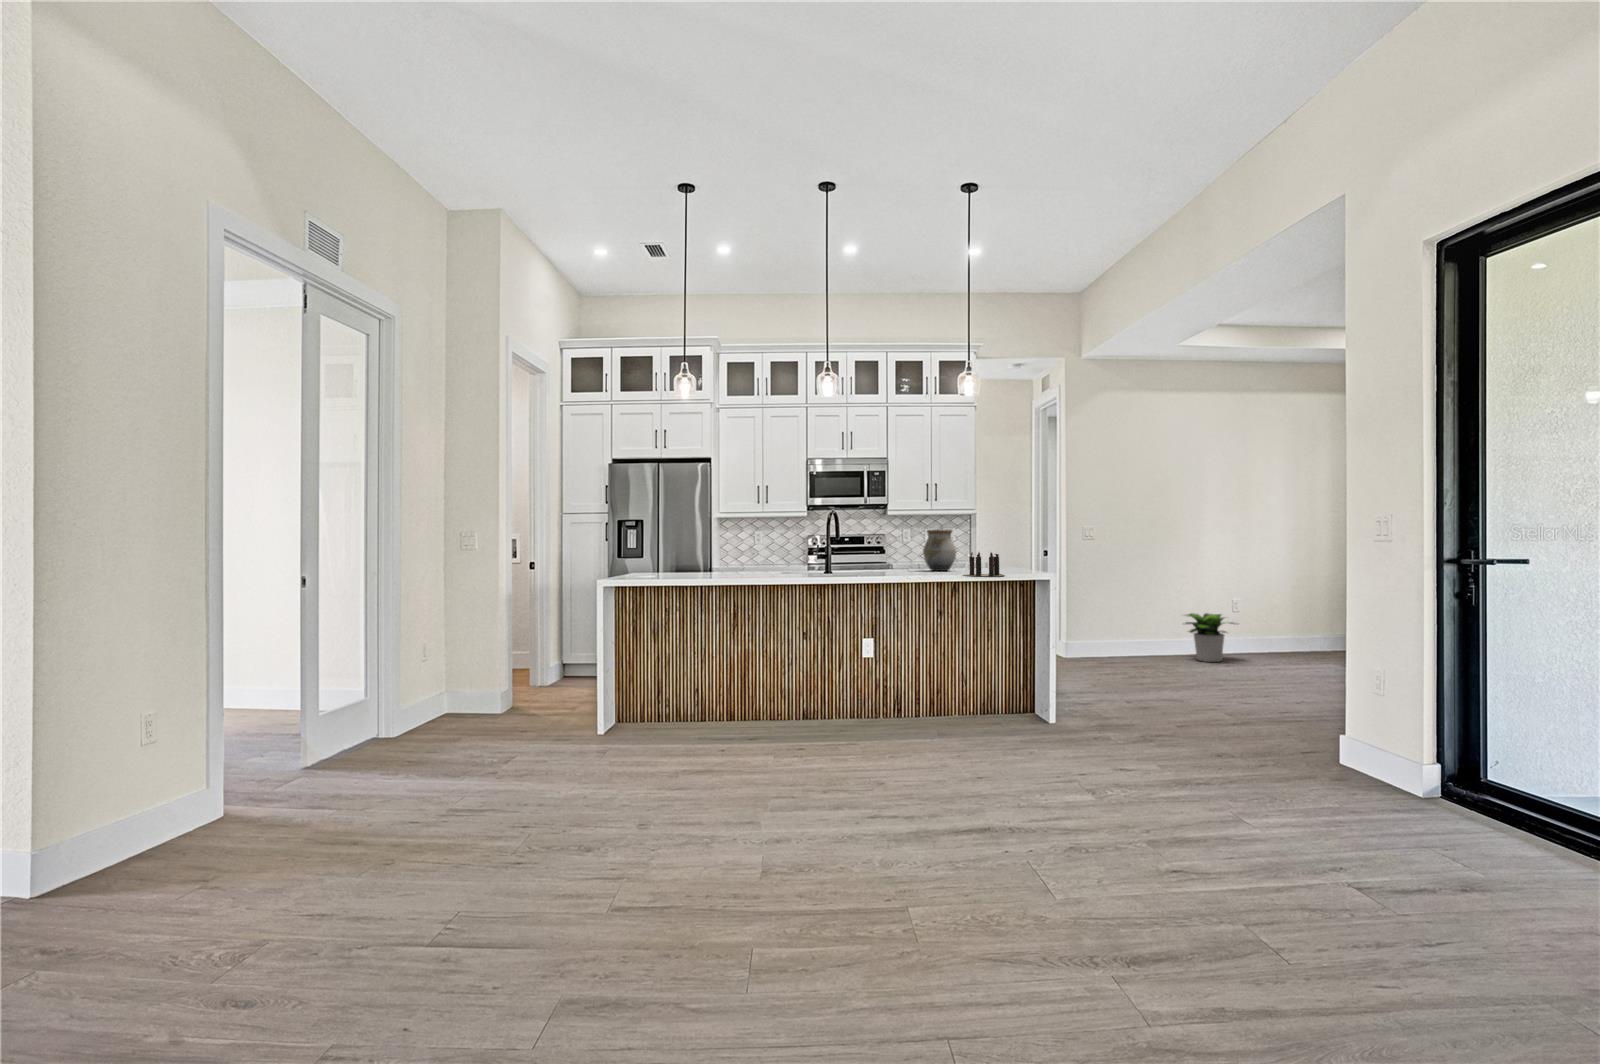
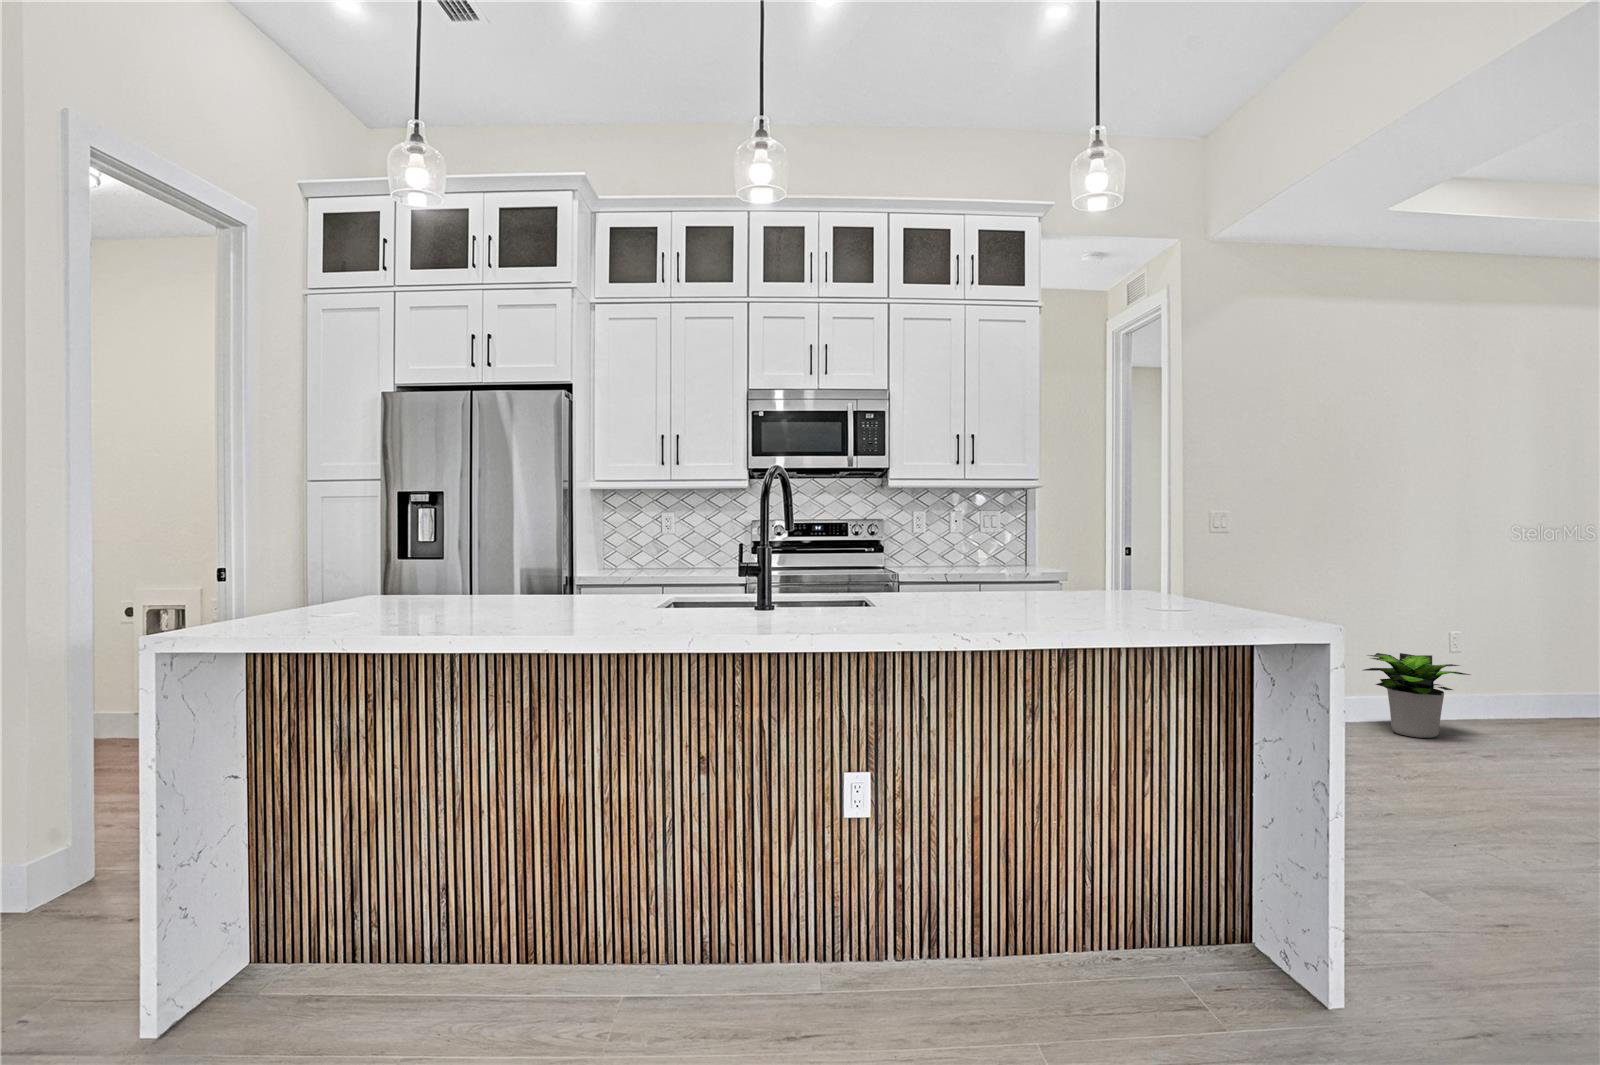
vase: present [923,530,956,571] -> none [962,512,1028,593]
candle: present [965,552,1004,577] -> none [1064,559,1199,619]

